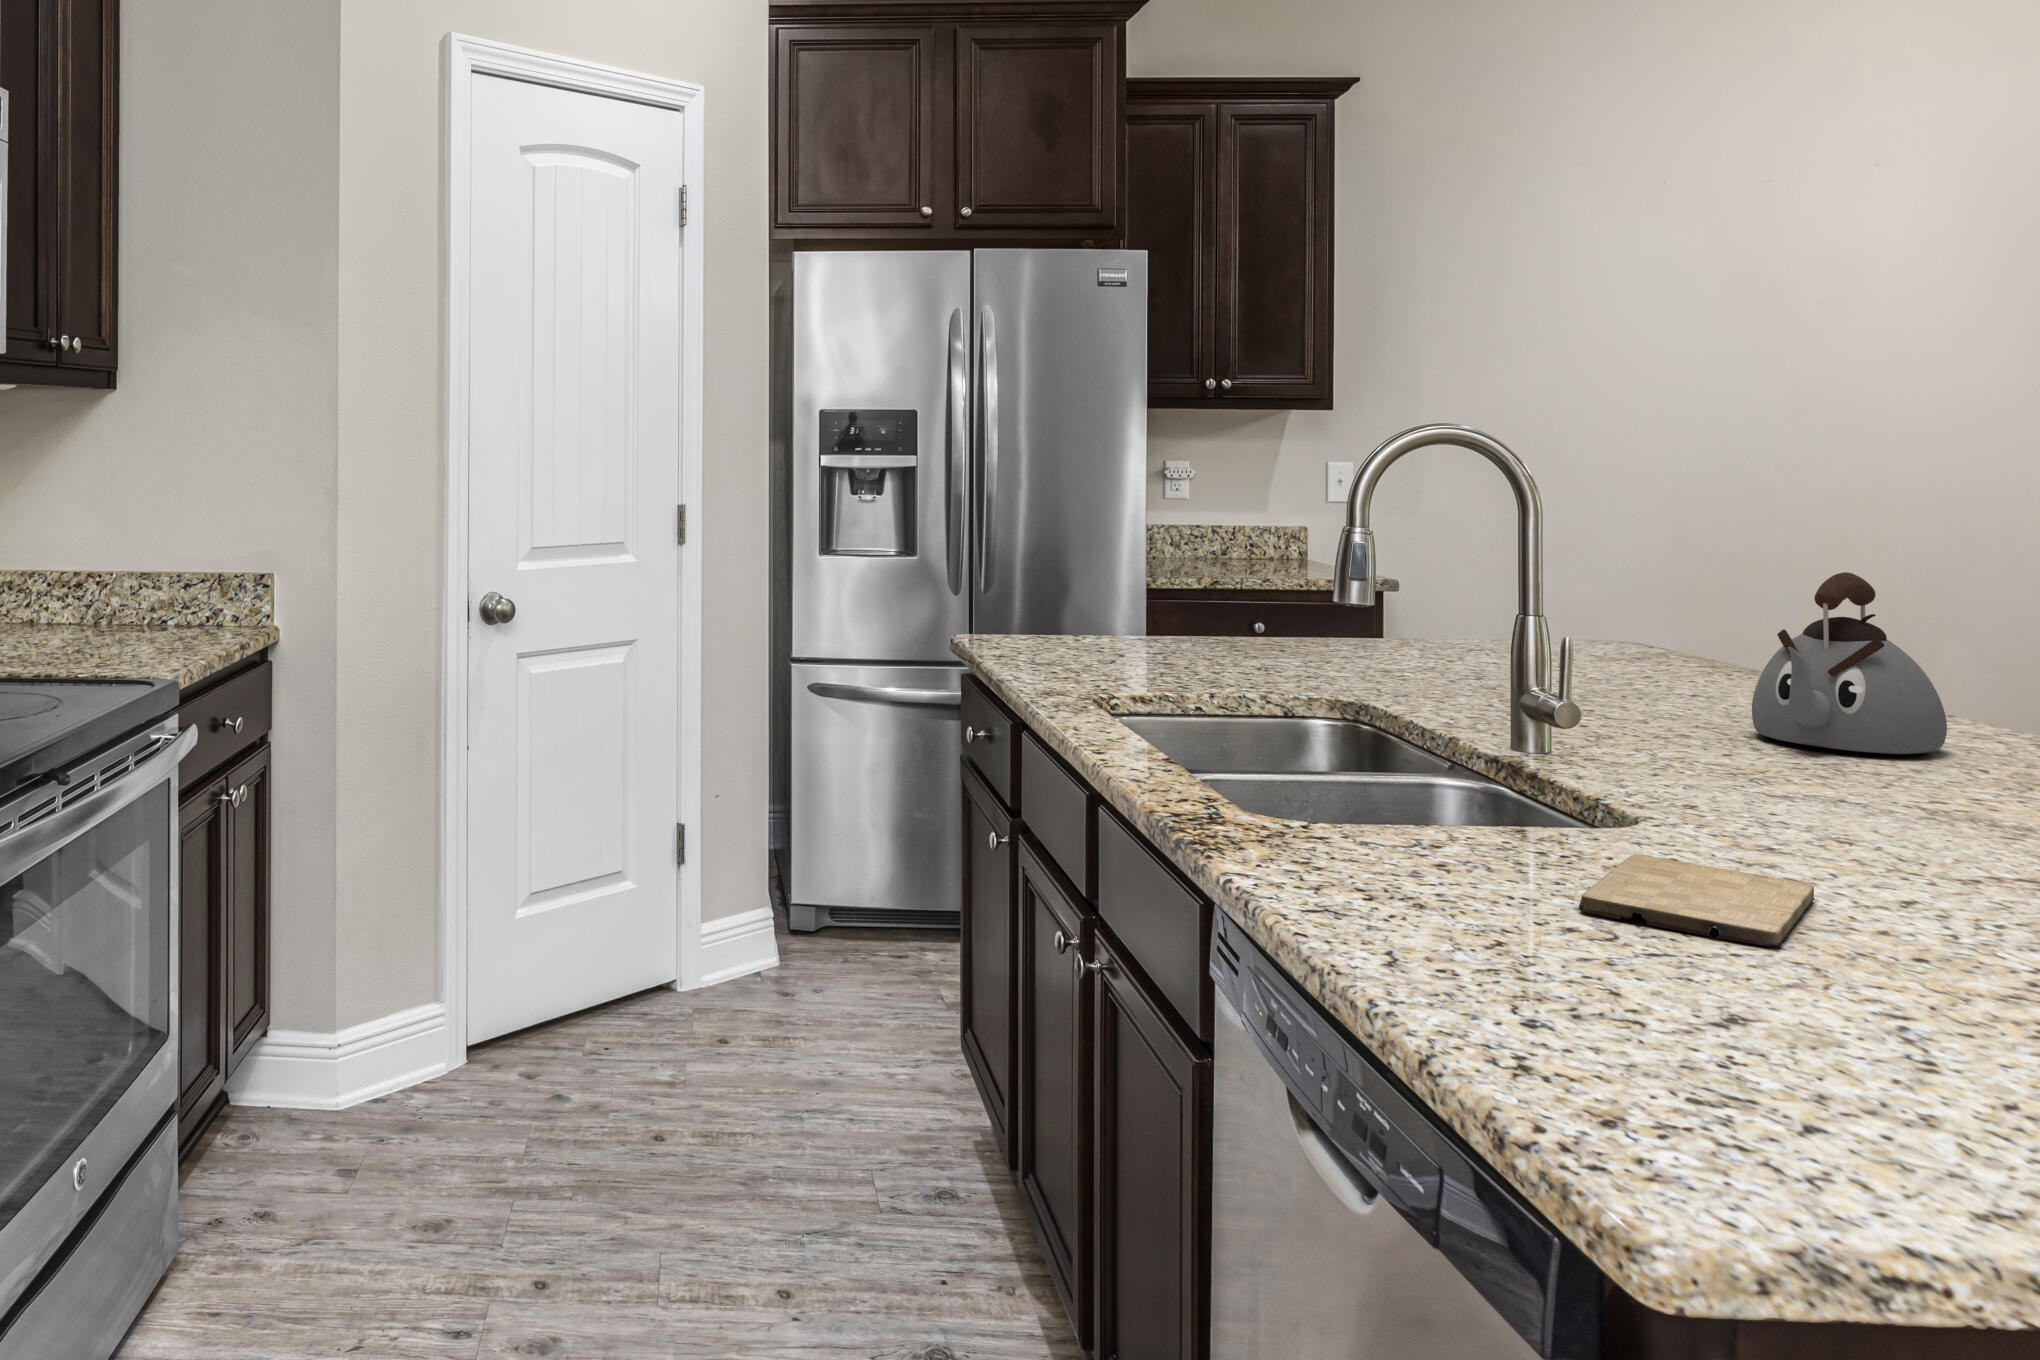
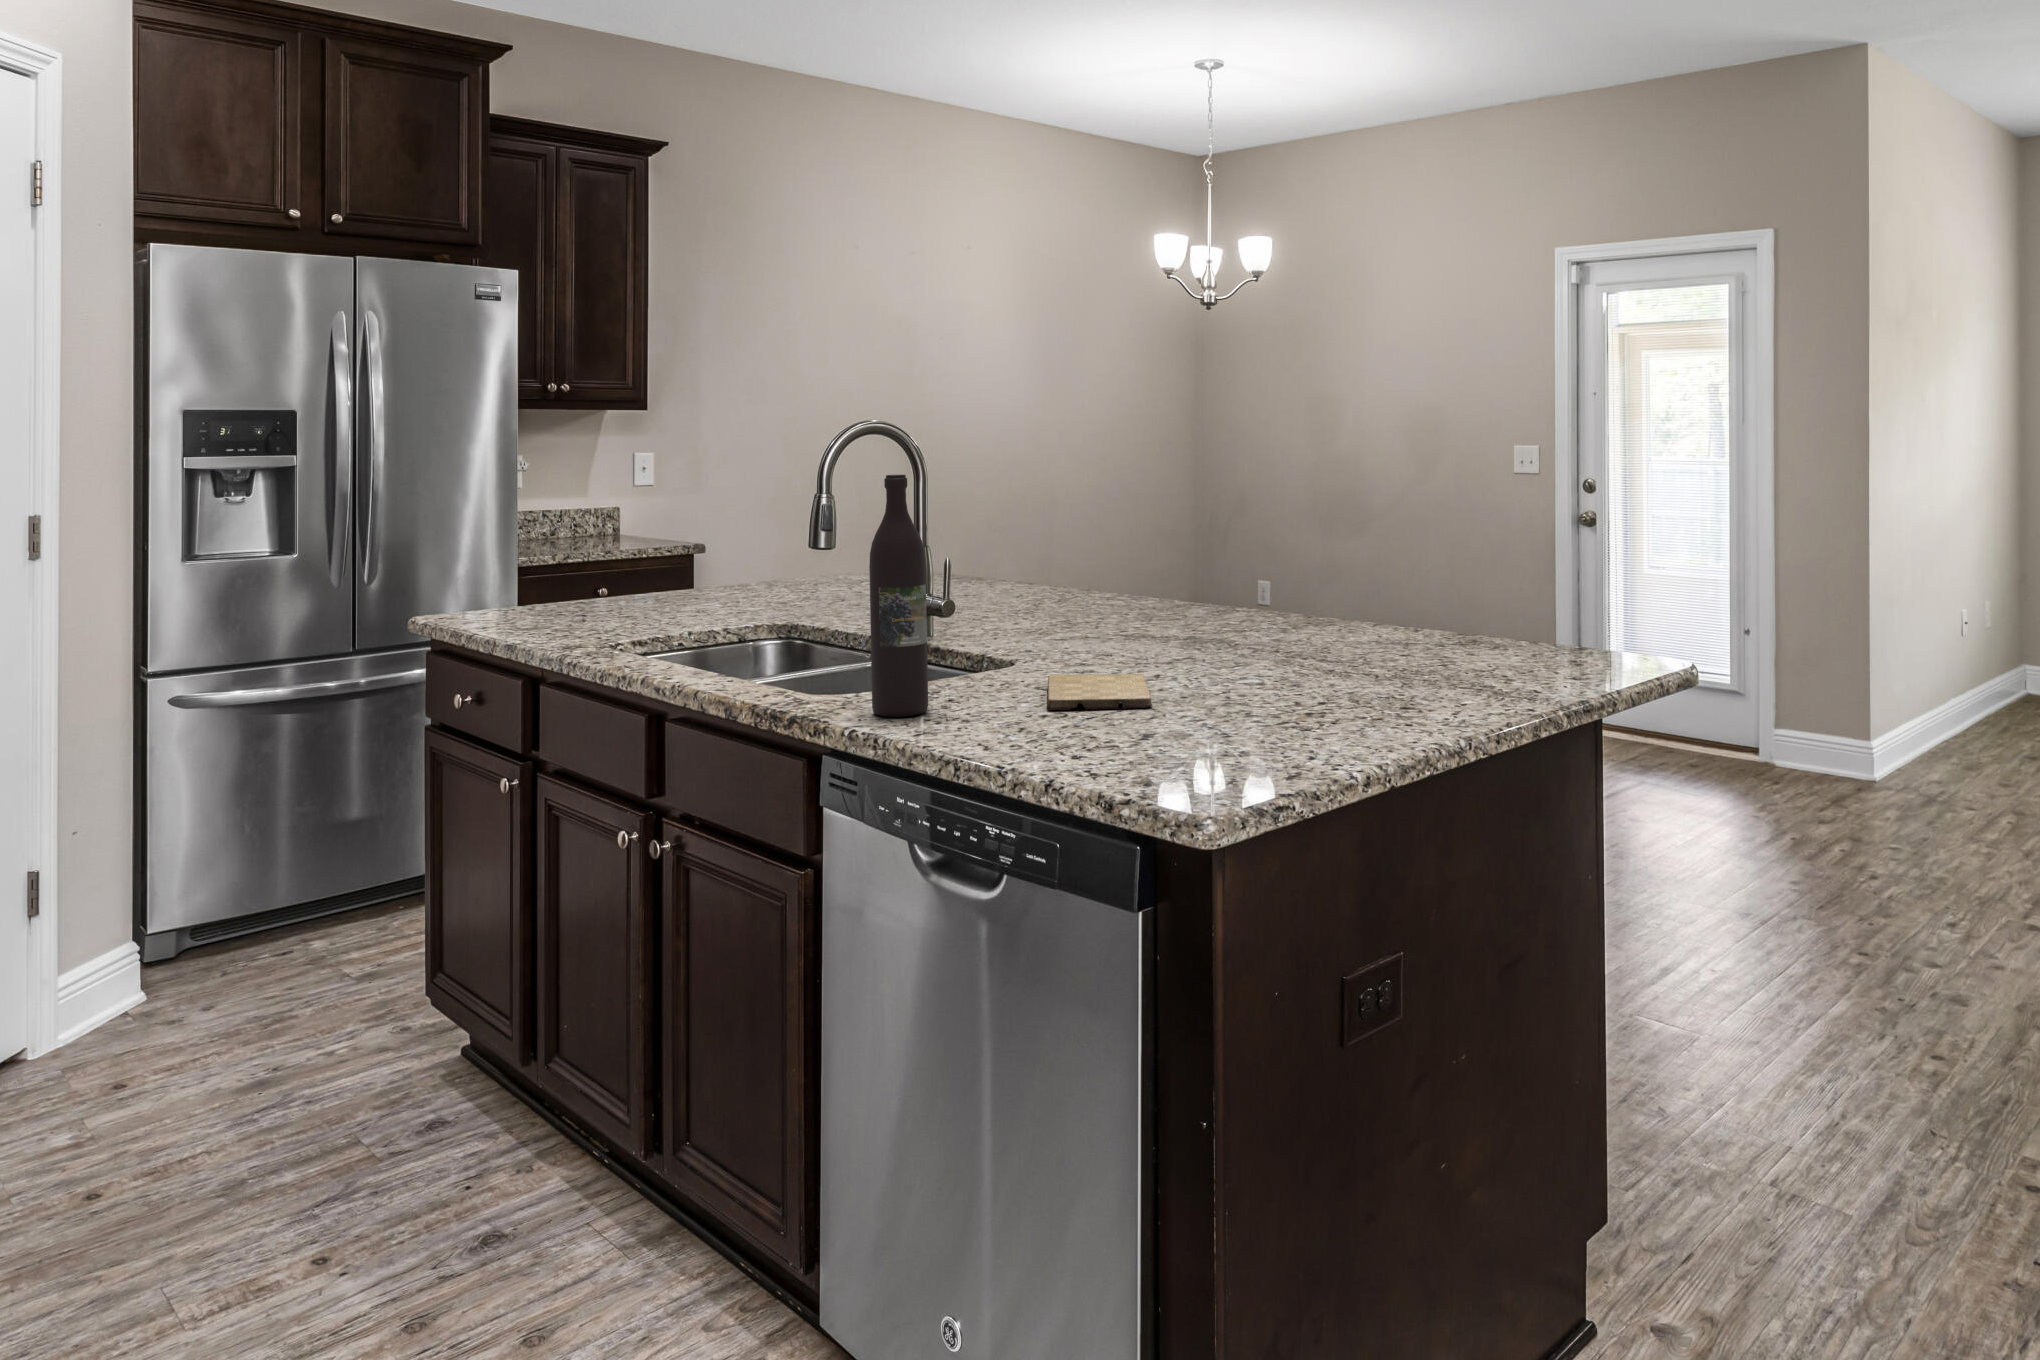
wine bottle: none [1299,527,1388,873] -> present [869,475,928,717]
kettle: present [1752,572,1947,754] -> none [1029,497,1127,610]

